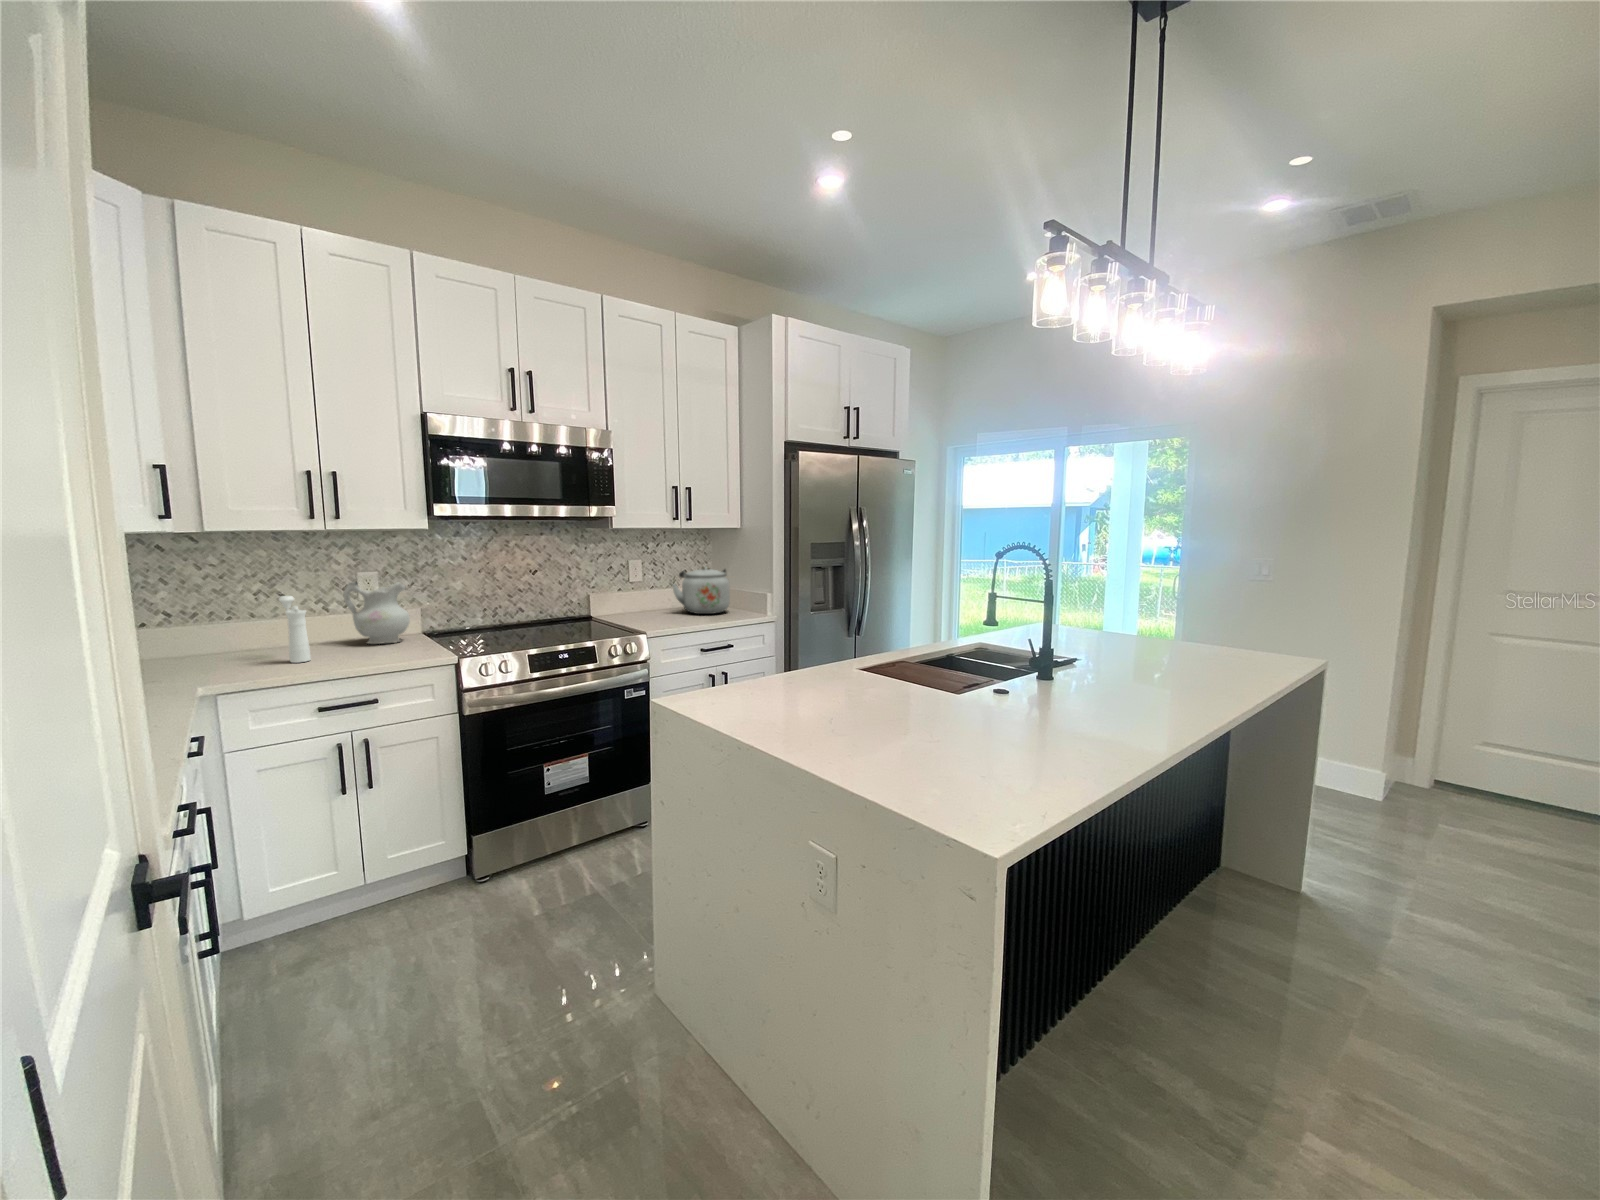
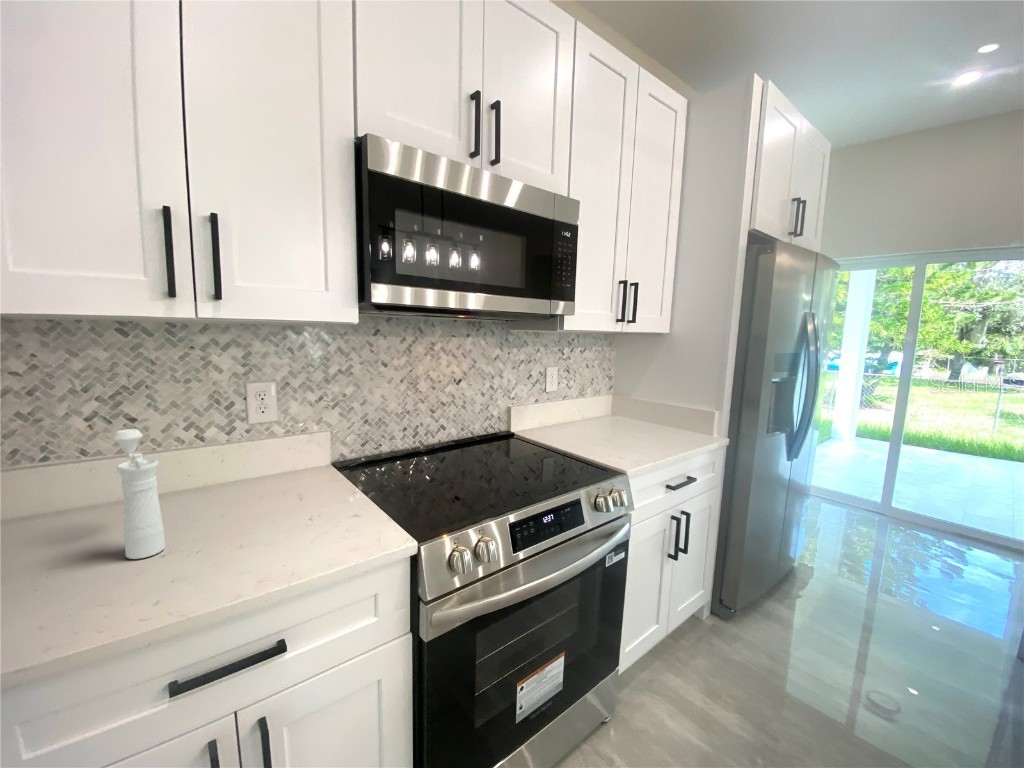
kettle: present [673,567,730,614] -> none [597,376,660,431]
ceramic pitcher: present [344,582,410,644] -> none [227,399,320,494]

